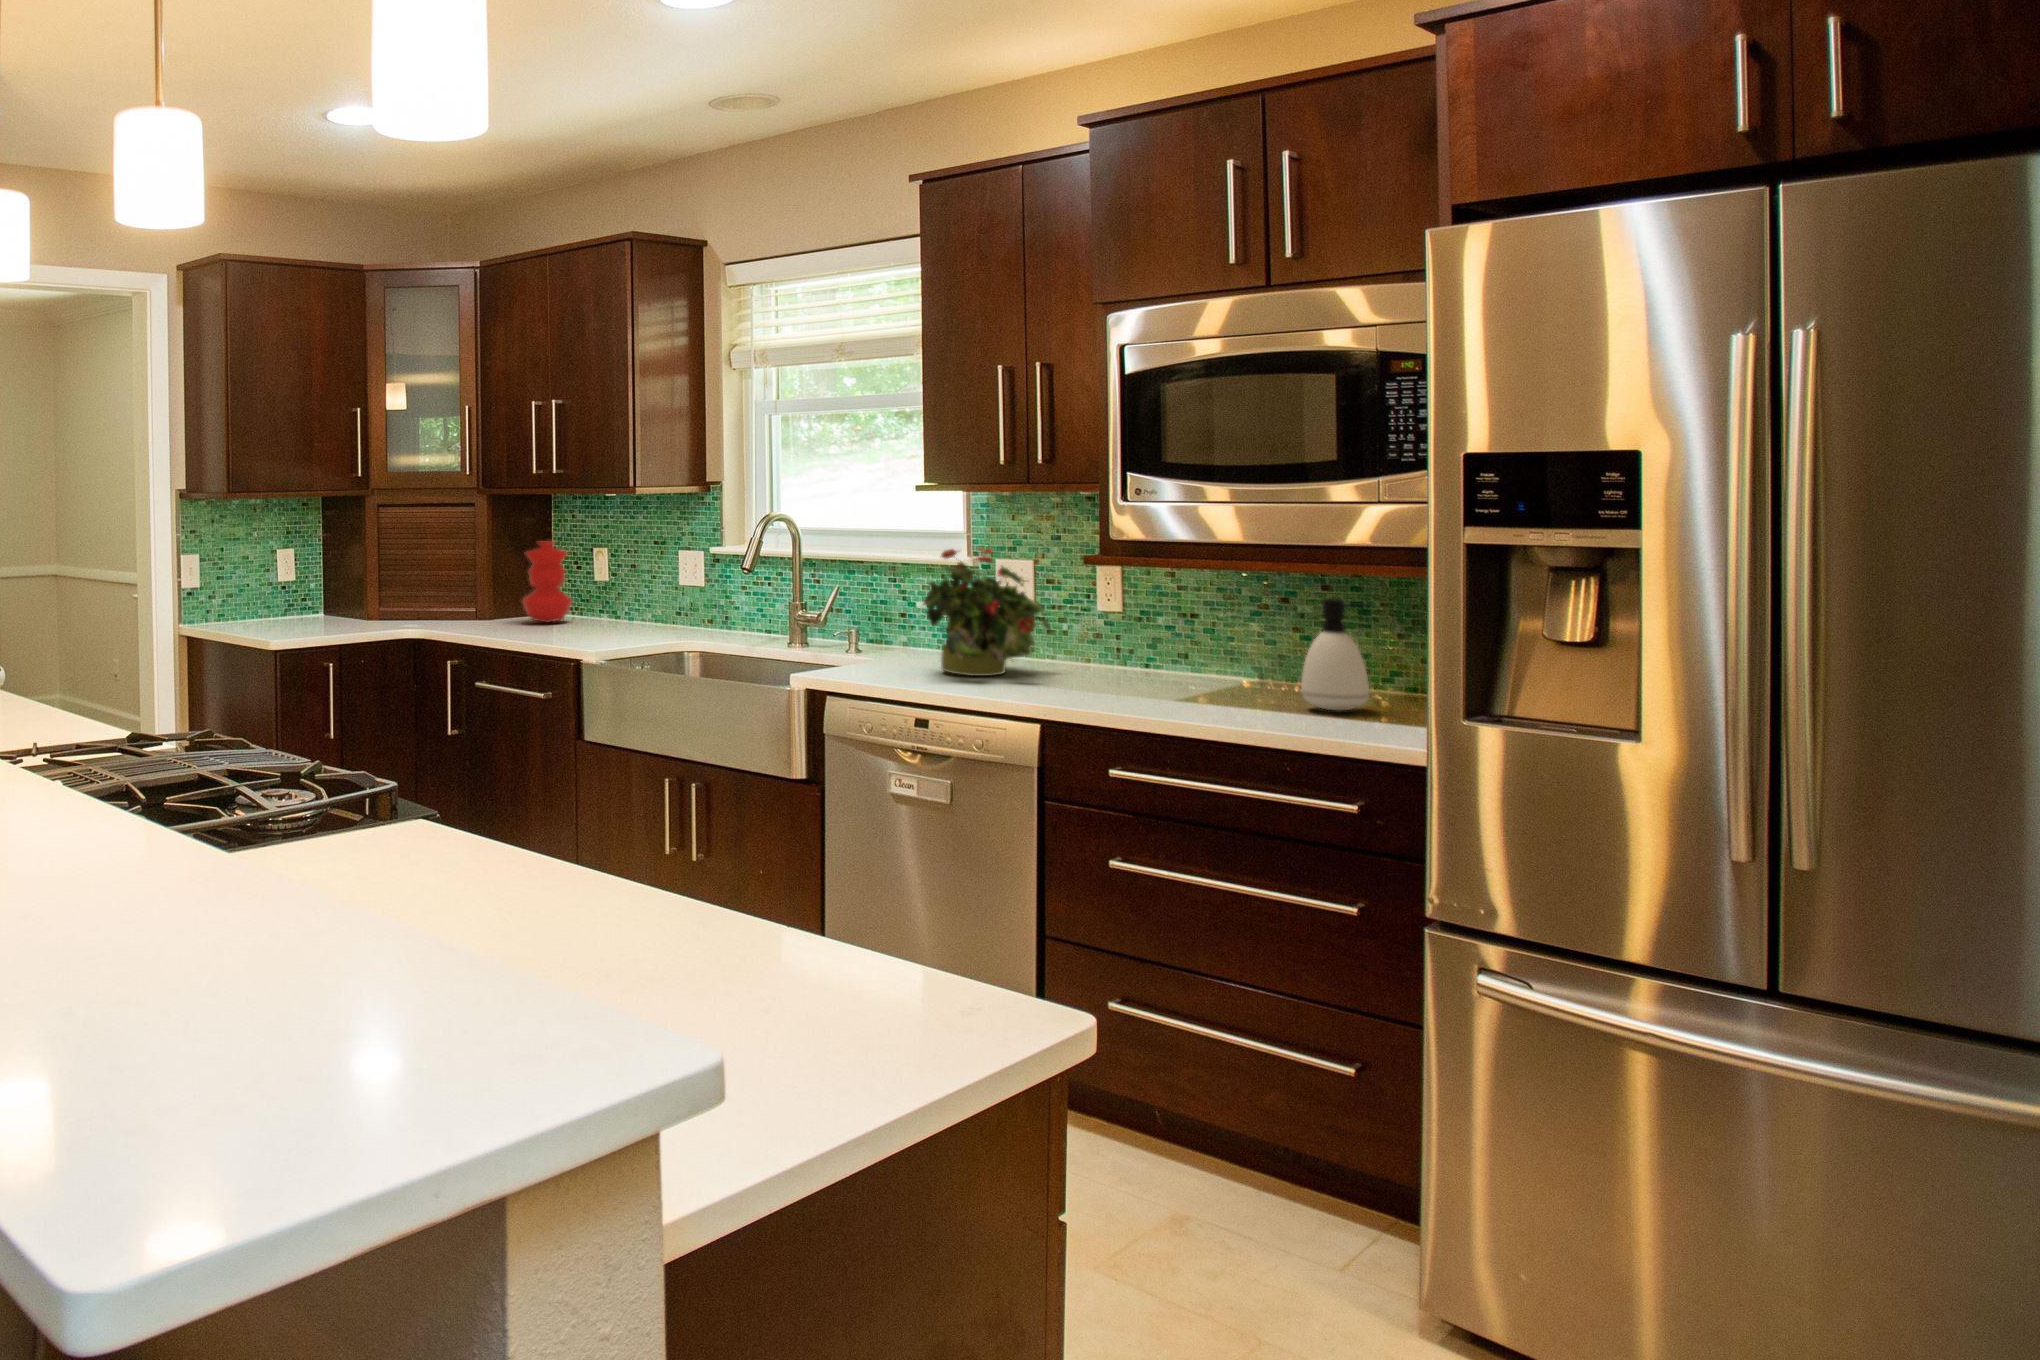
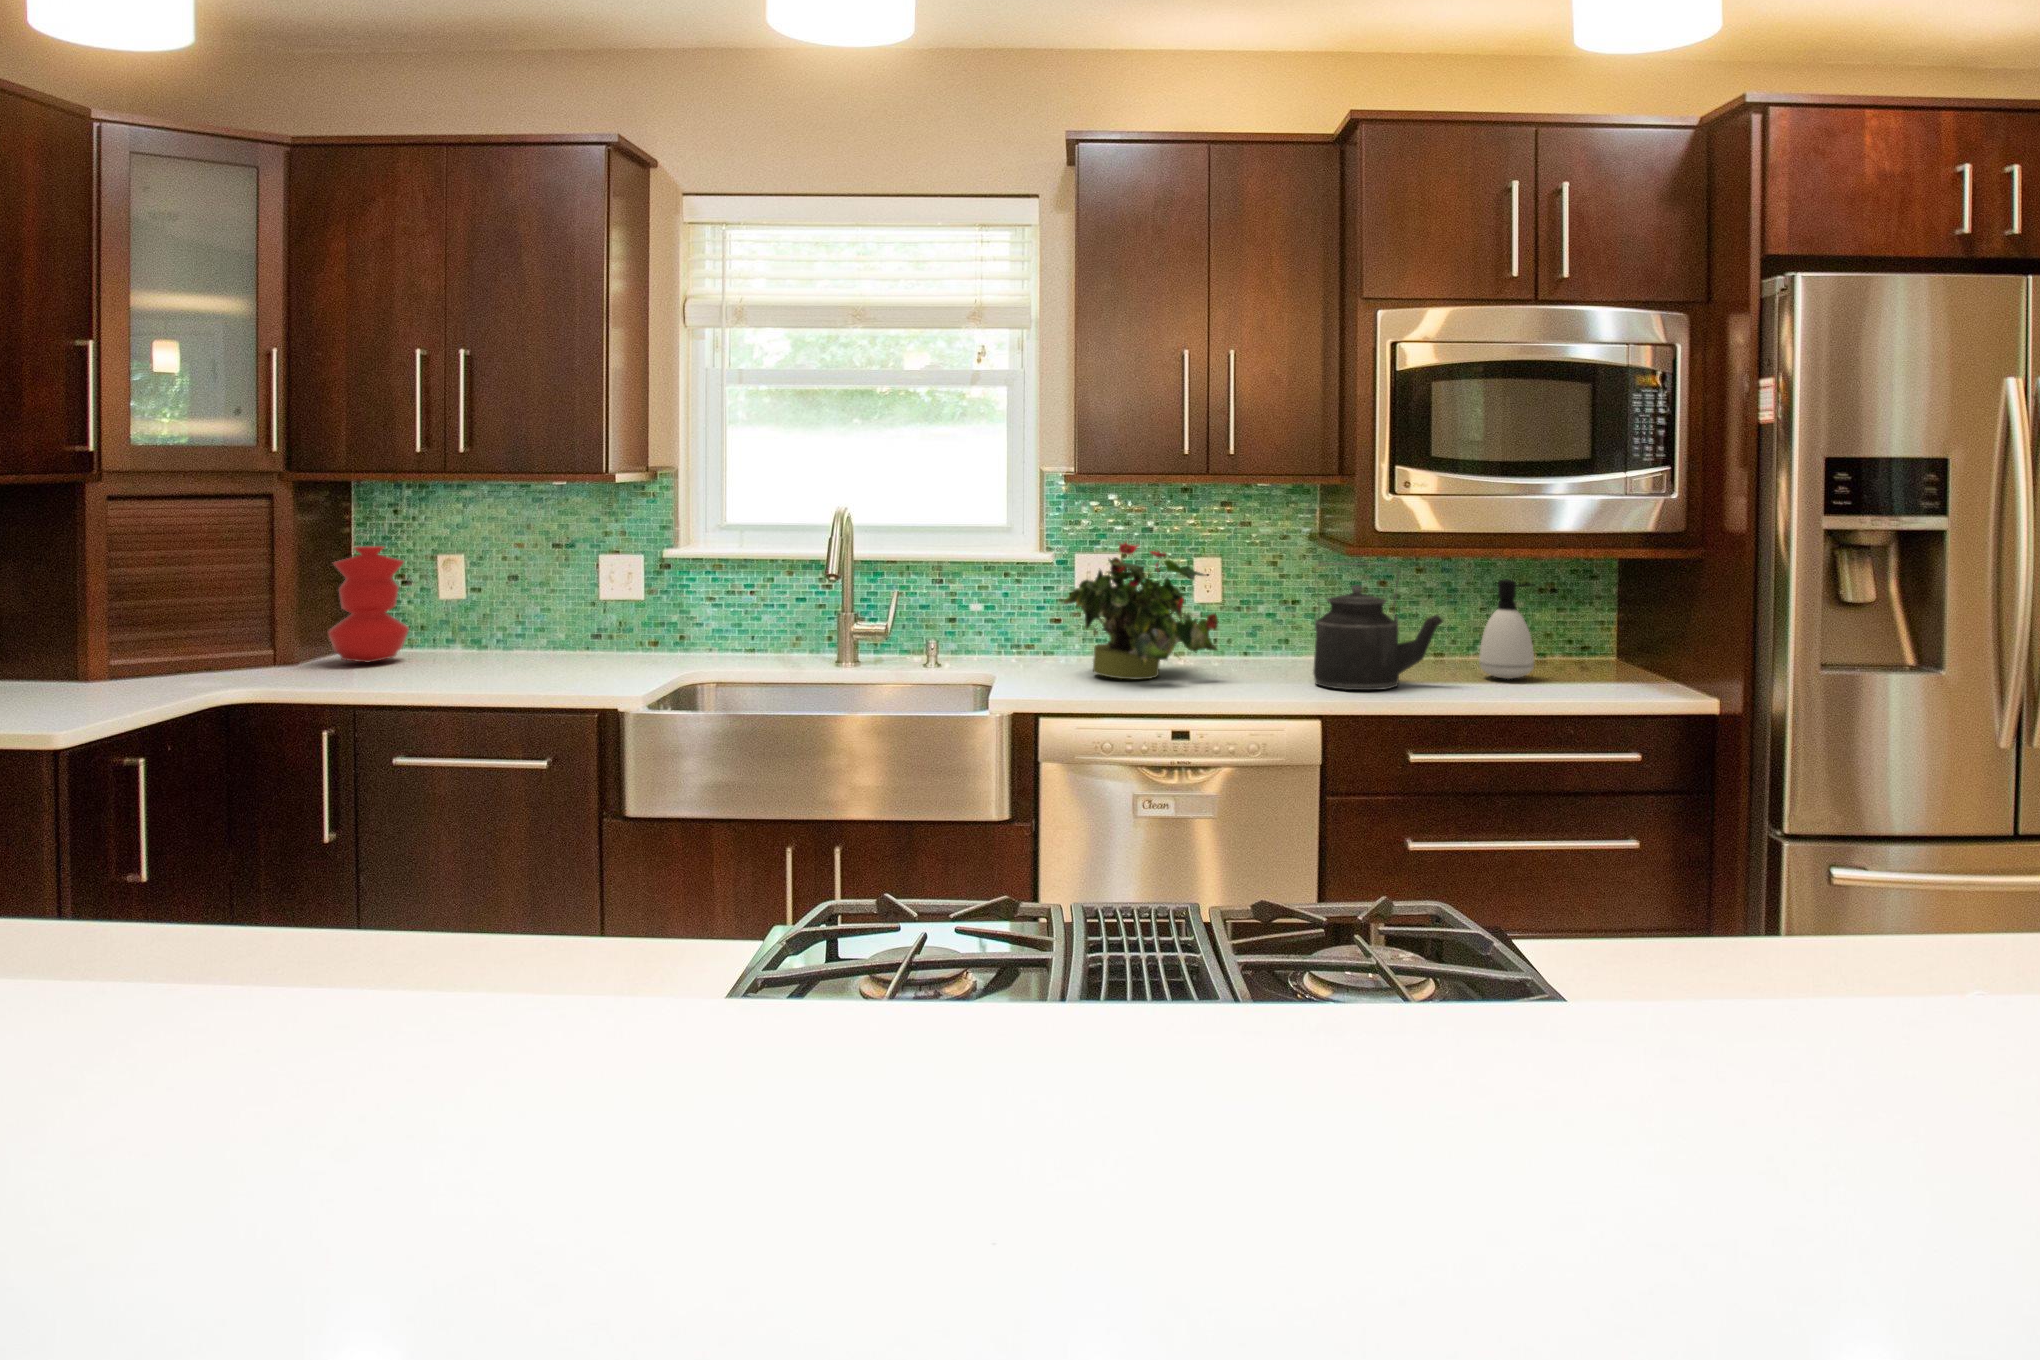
kettle: none [1101,572,1231,704] -> present [1313,563,1444,690]

